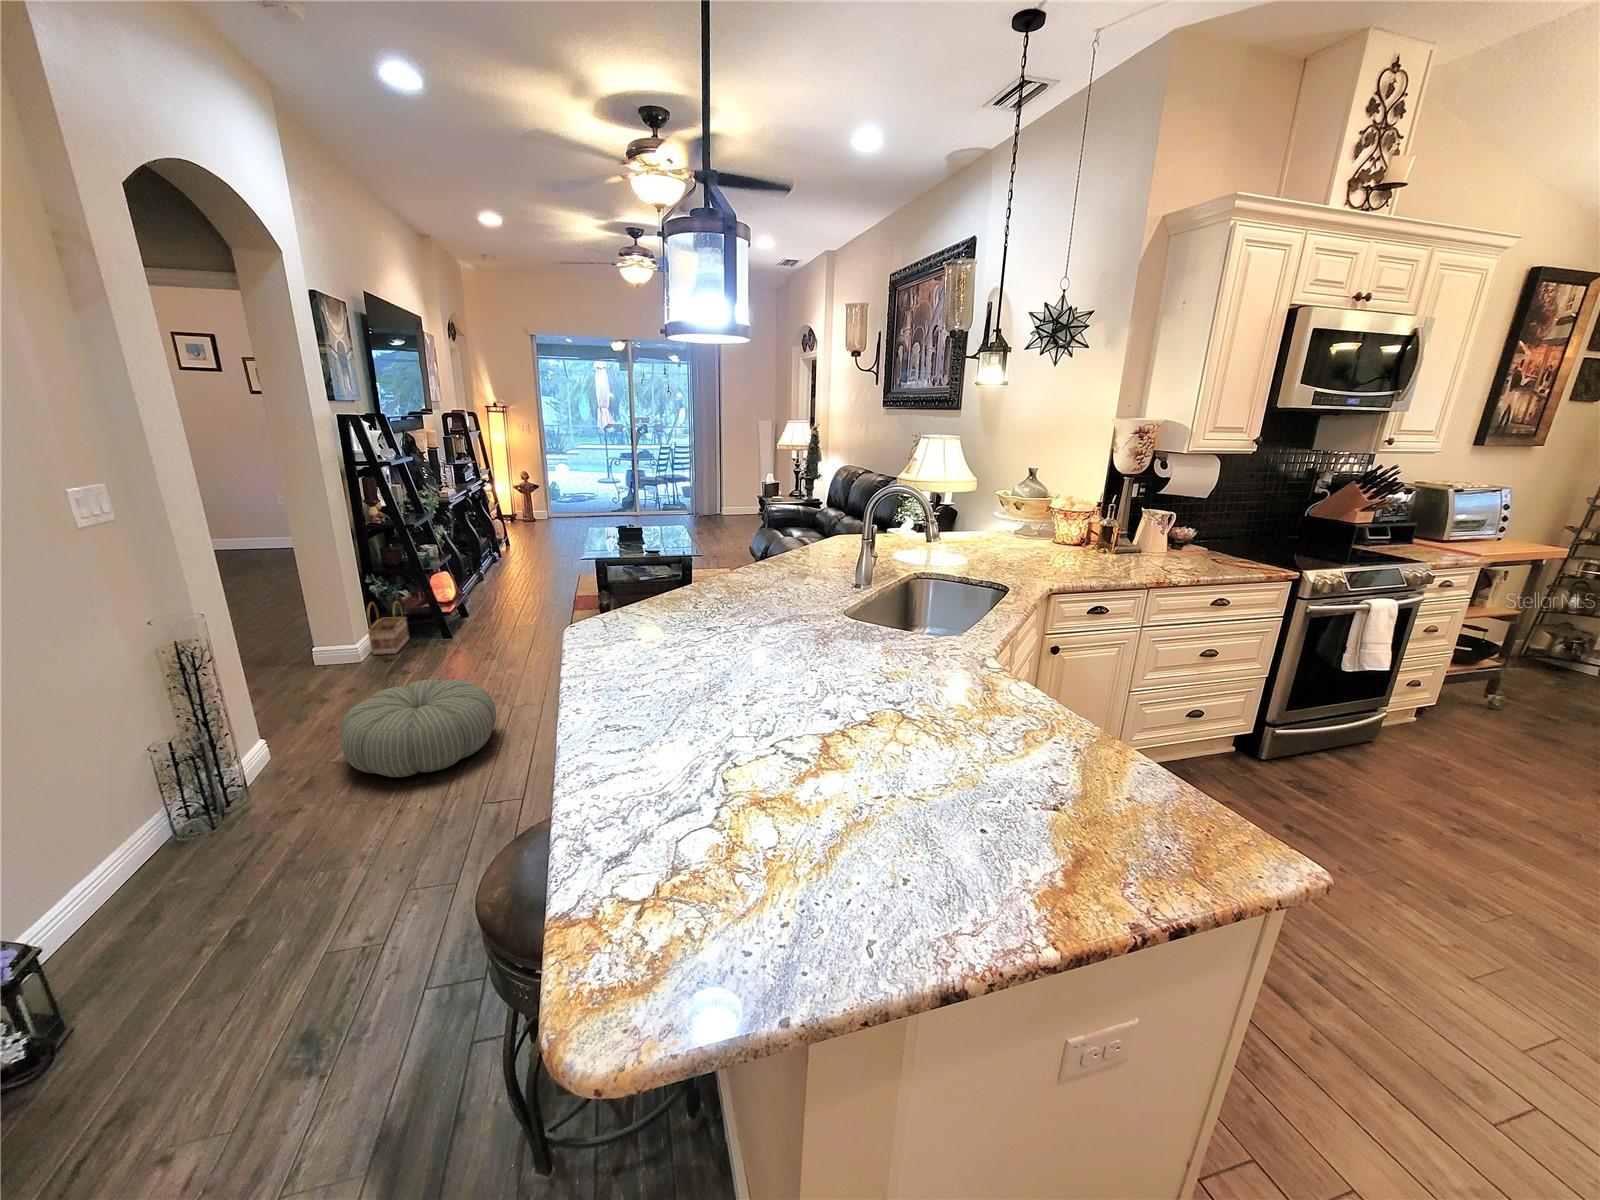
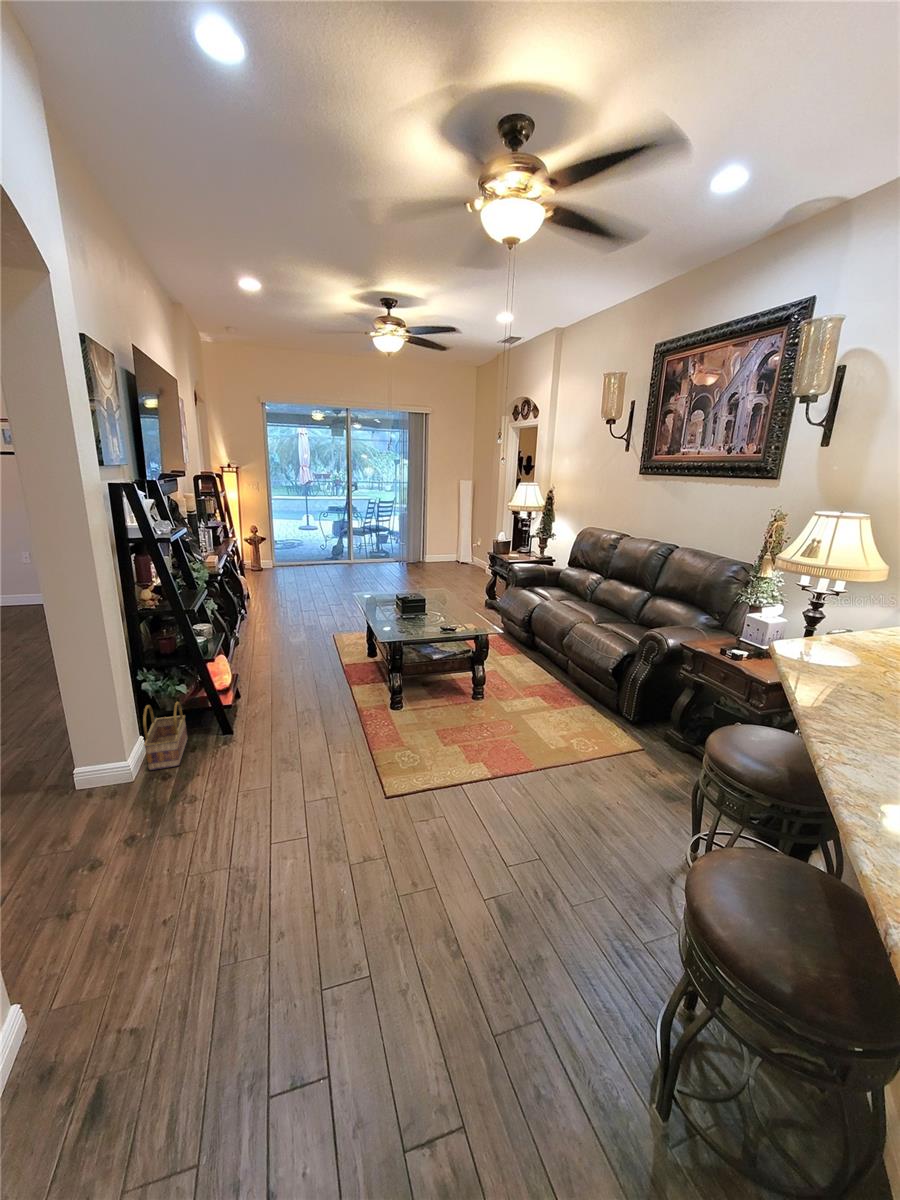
pouf: present [340,679,496,777] -> none [152,858,371,1092]

